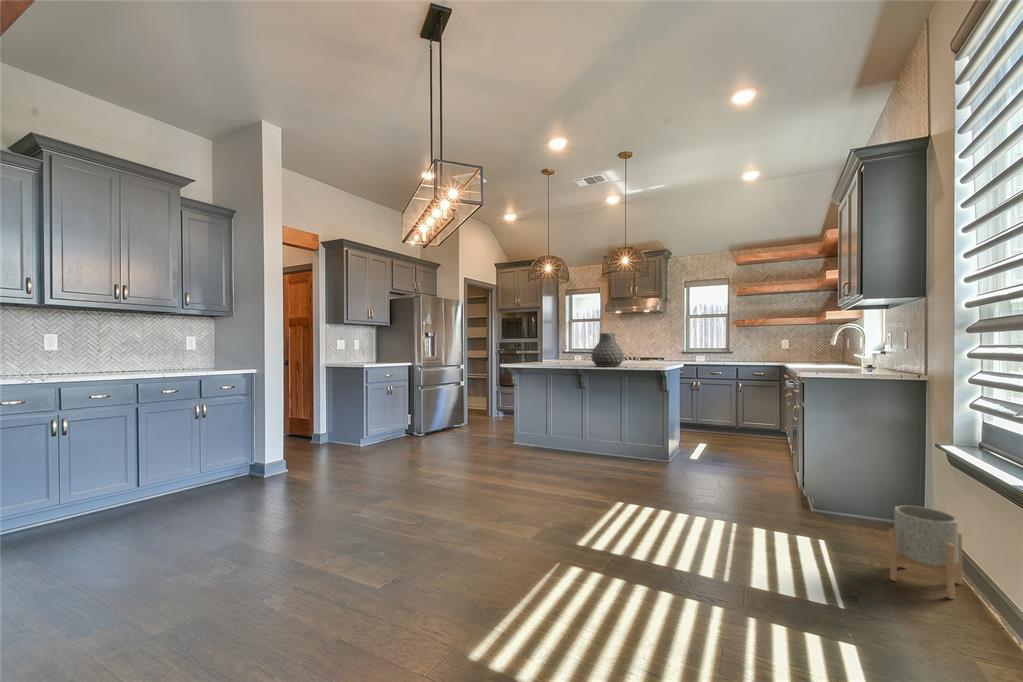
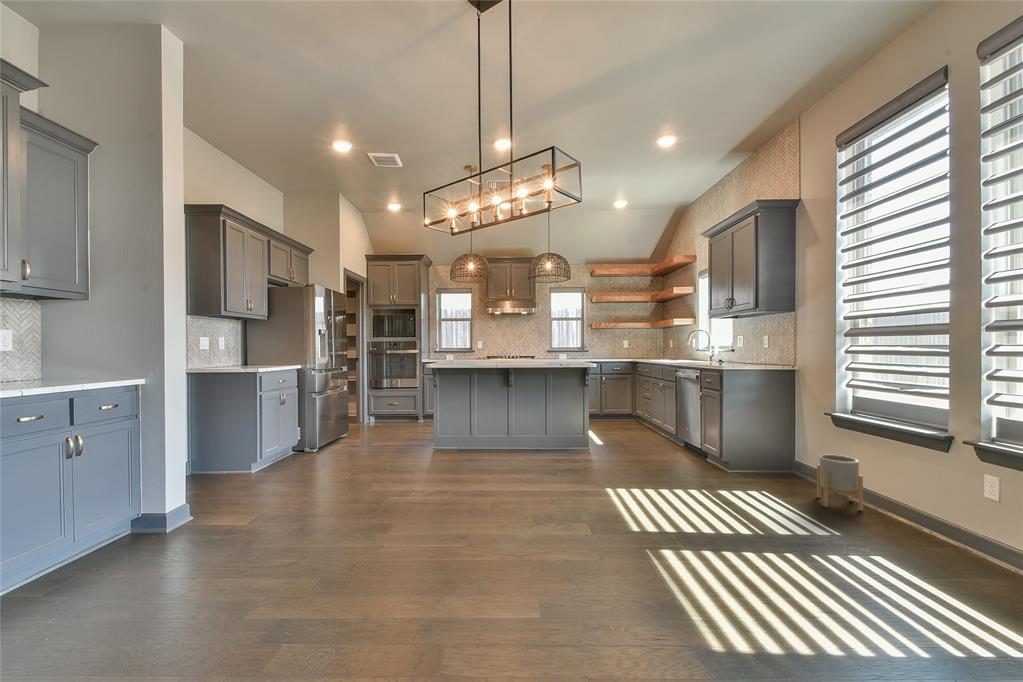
vase: present [591,333,624,367] -> none [516,334,547,365]

